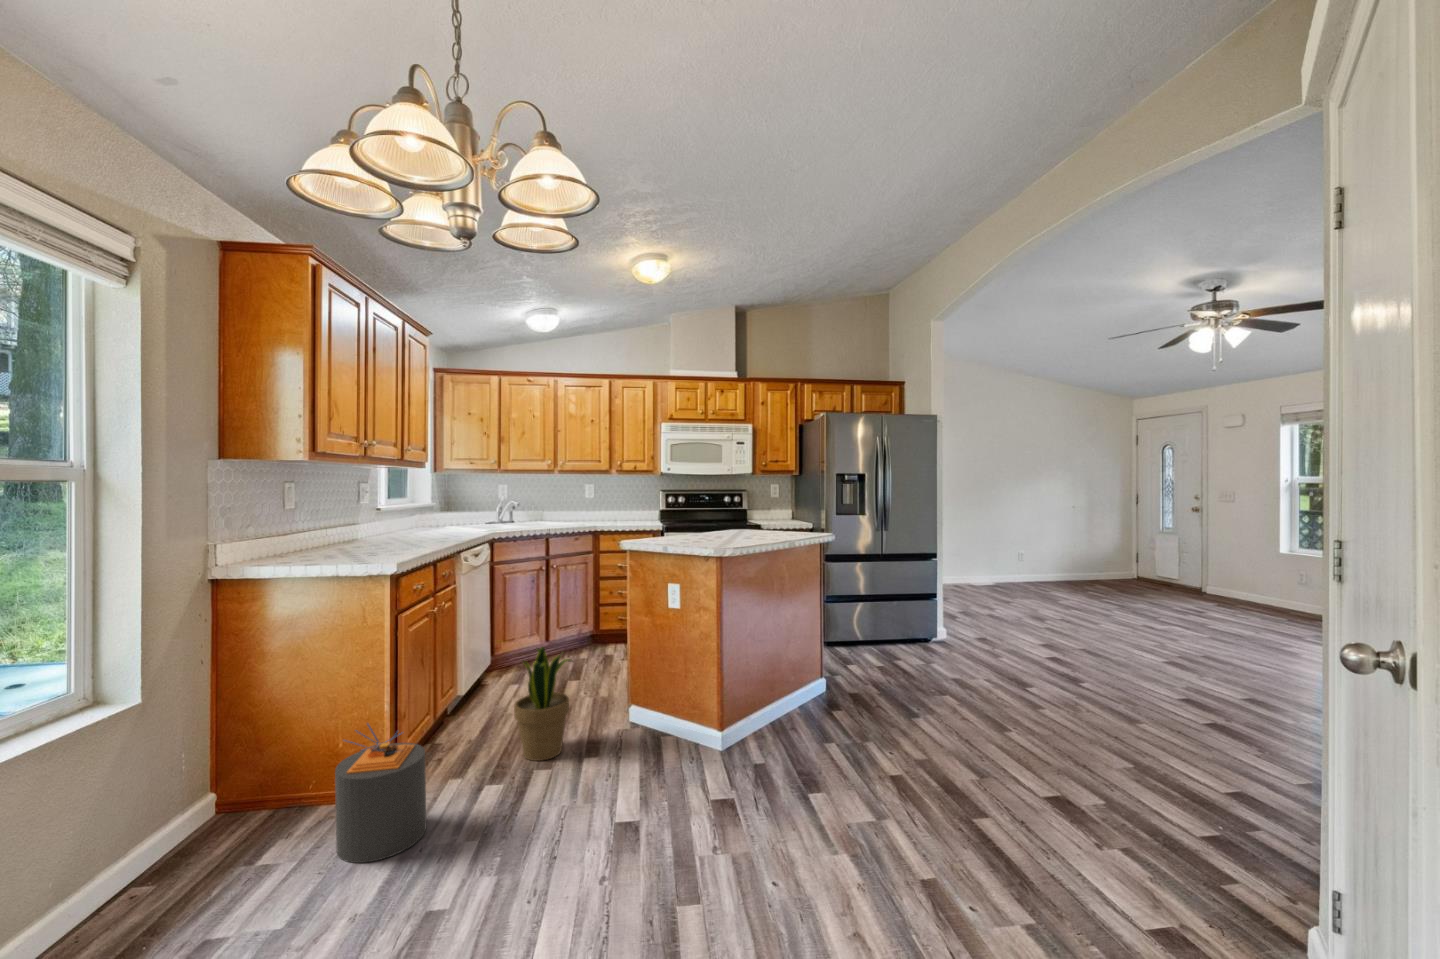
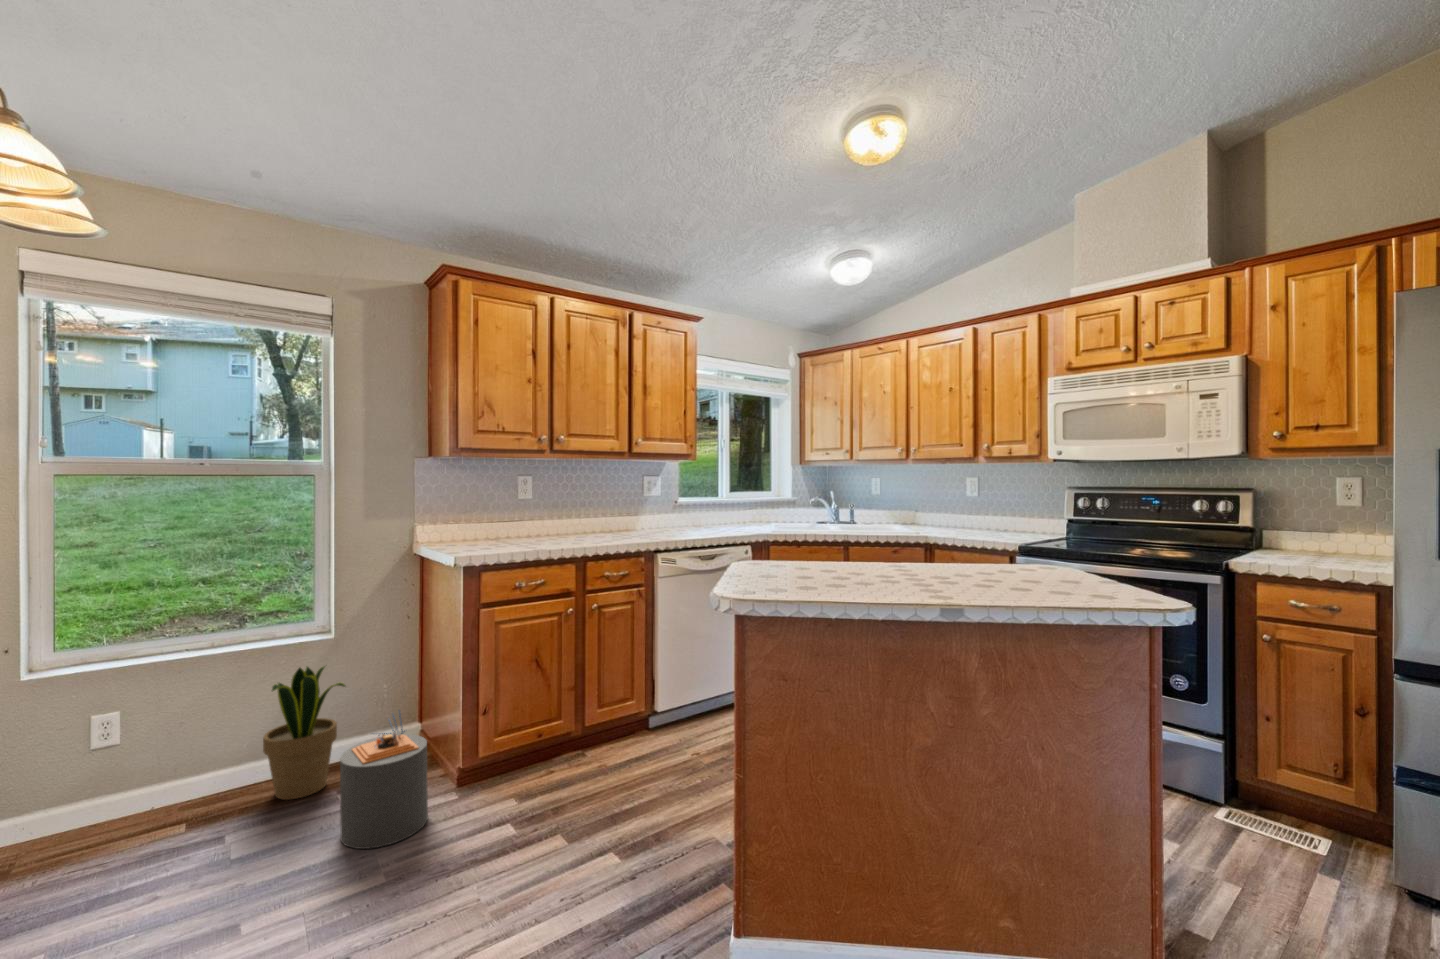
potted plant: present [514,647,572,761] -> present [263,666,345,800]

